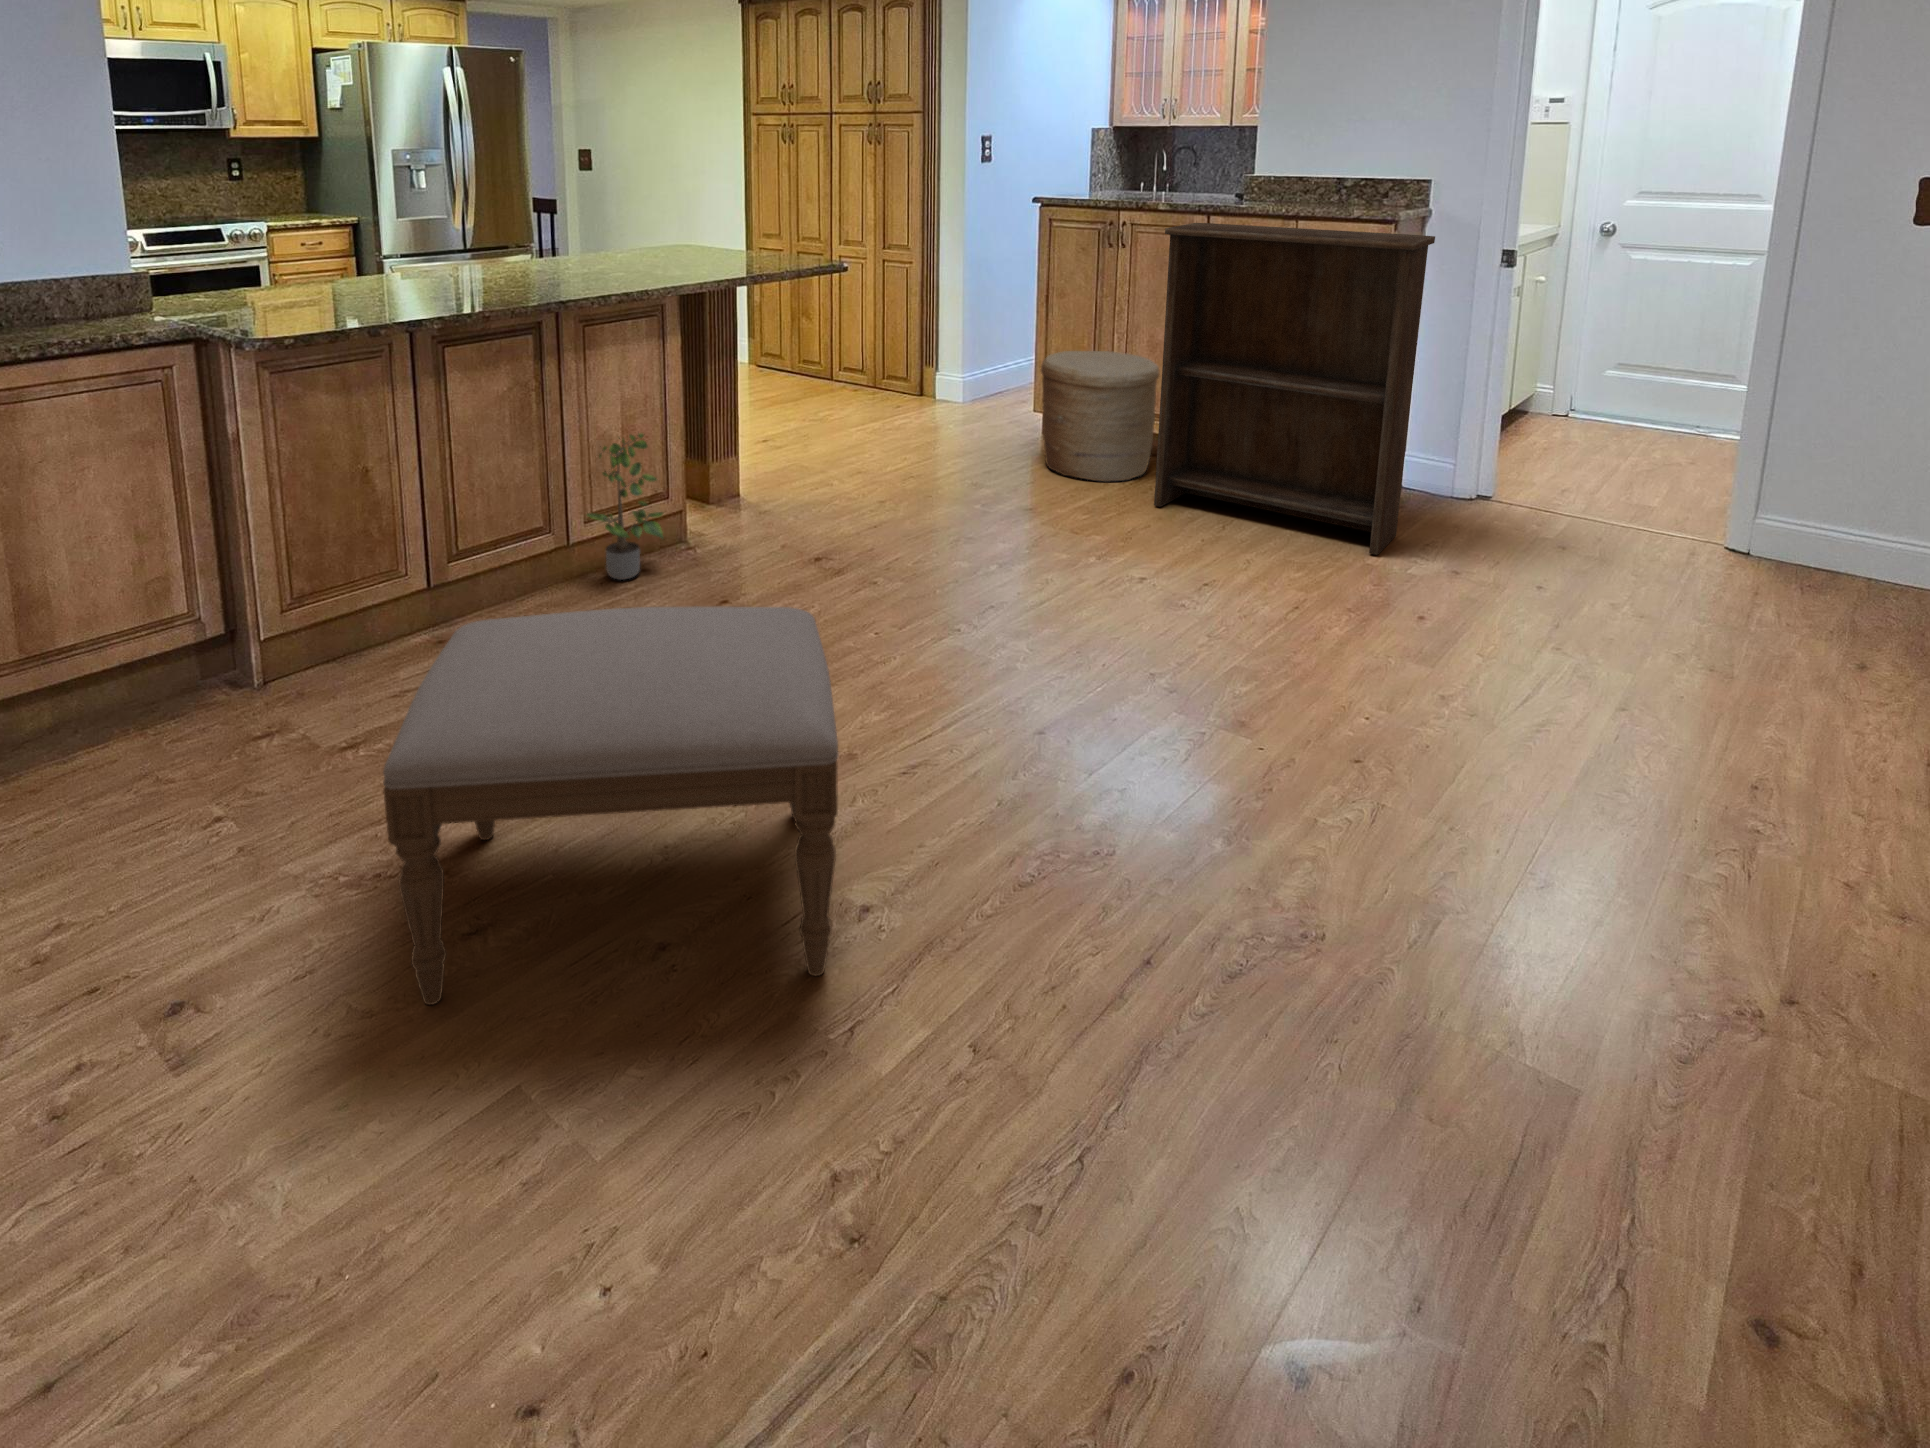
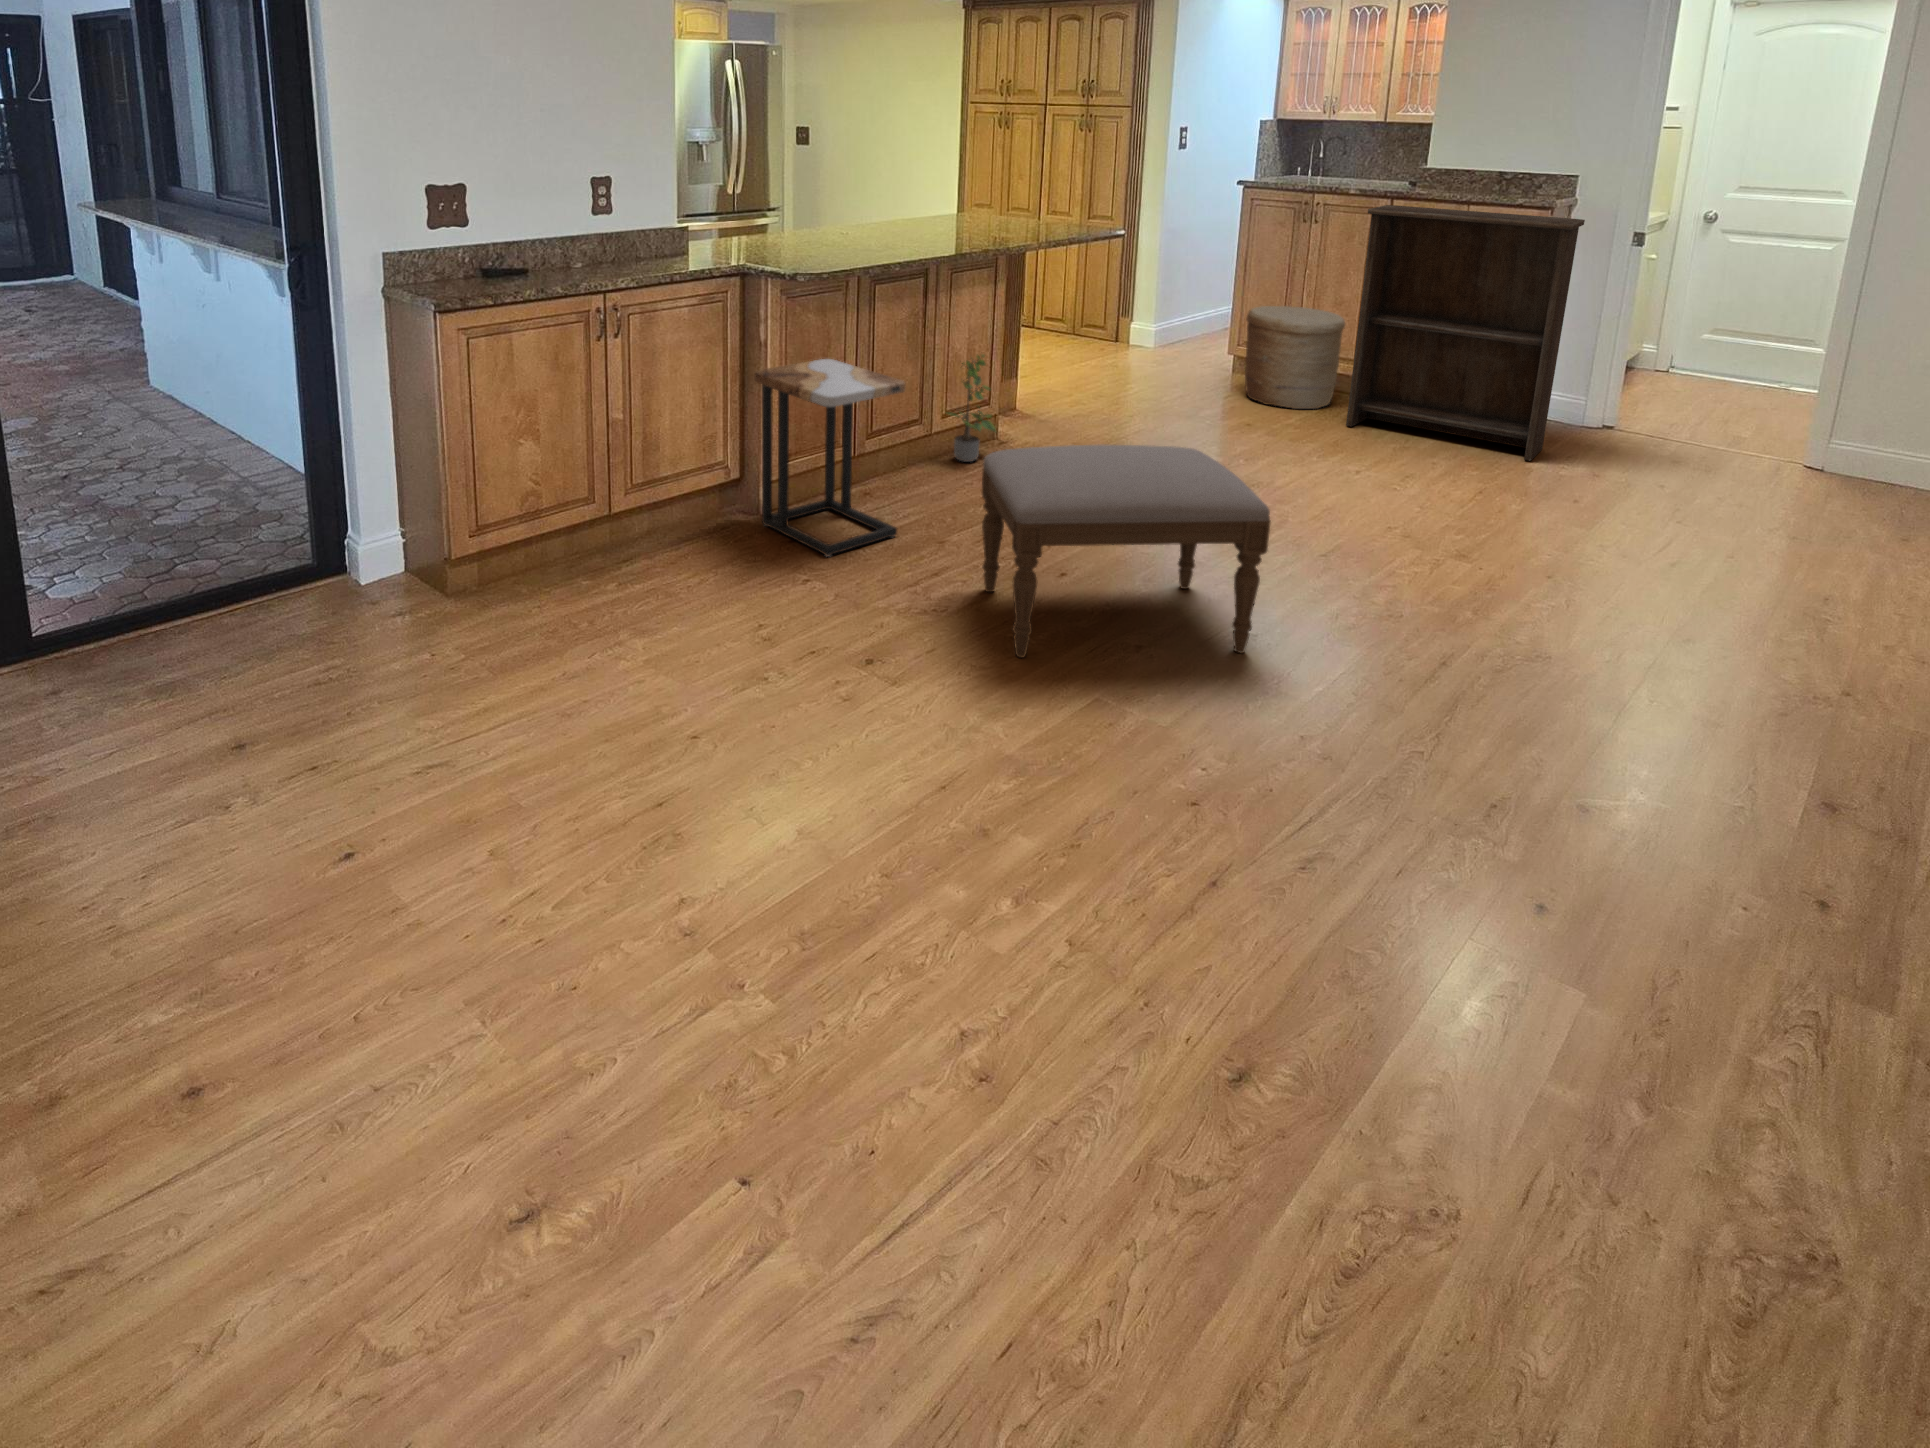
side table: none [201,458,424,770] -> present [754,359,905,557]

